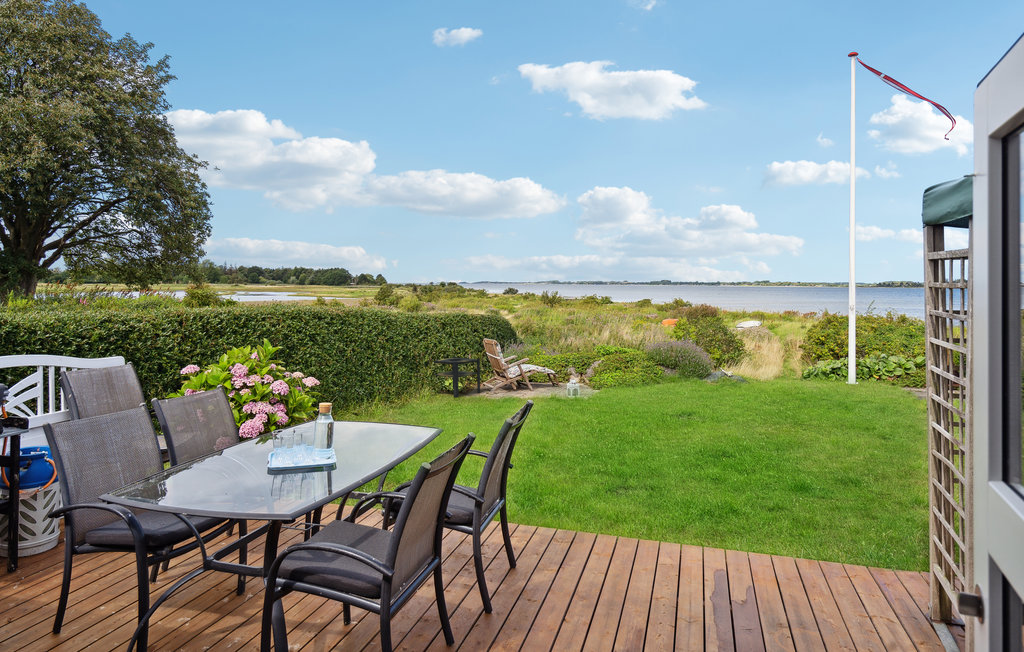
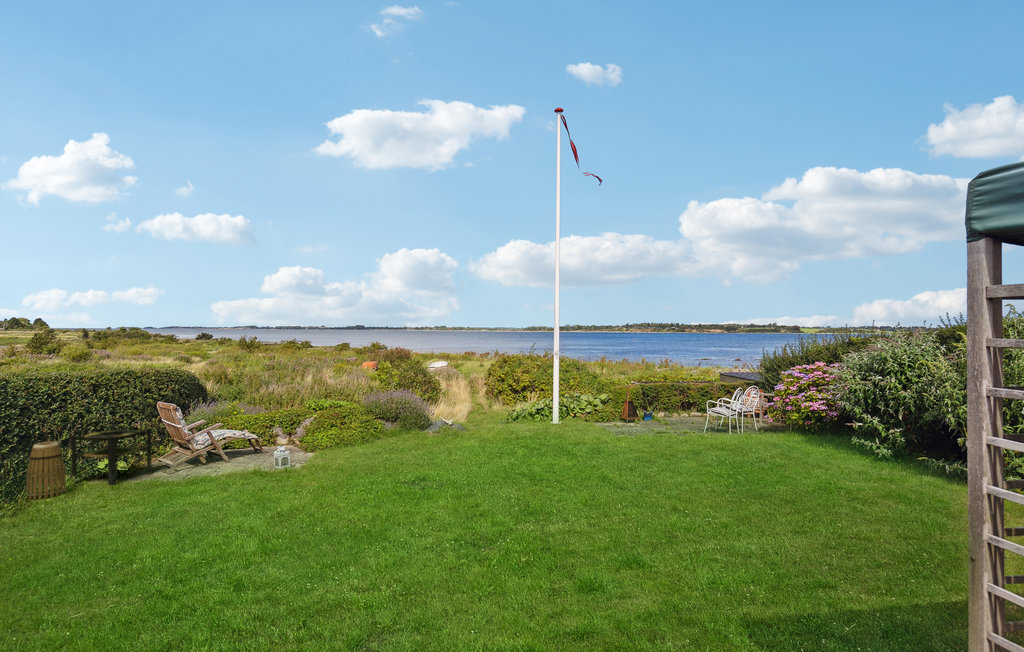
basket: none [406,362,429,401] -> present [25,442,67,499]

